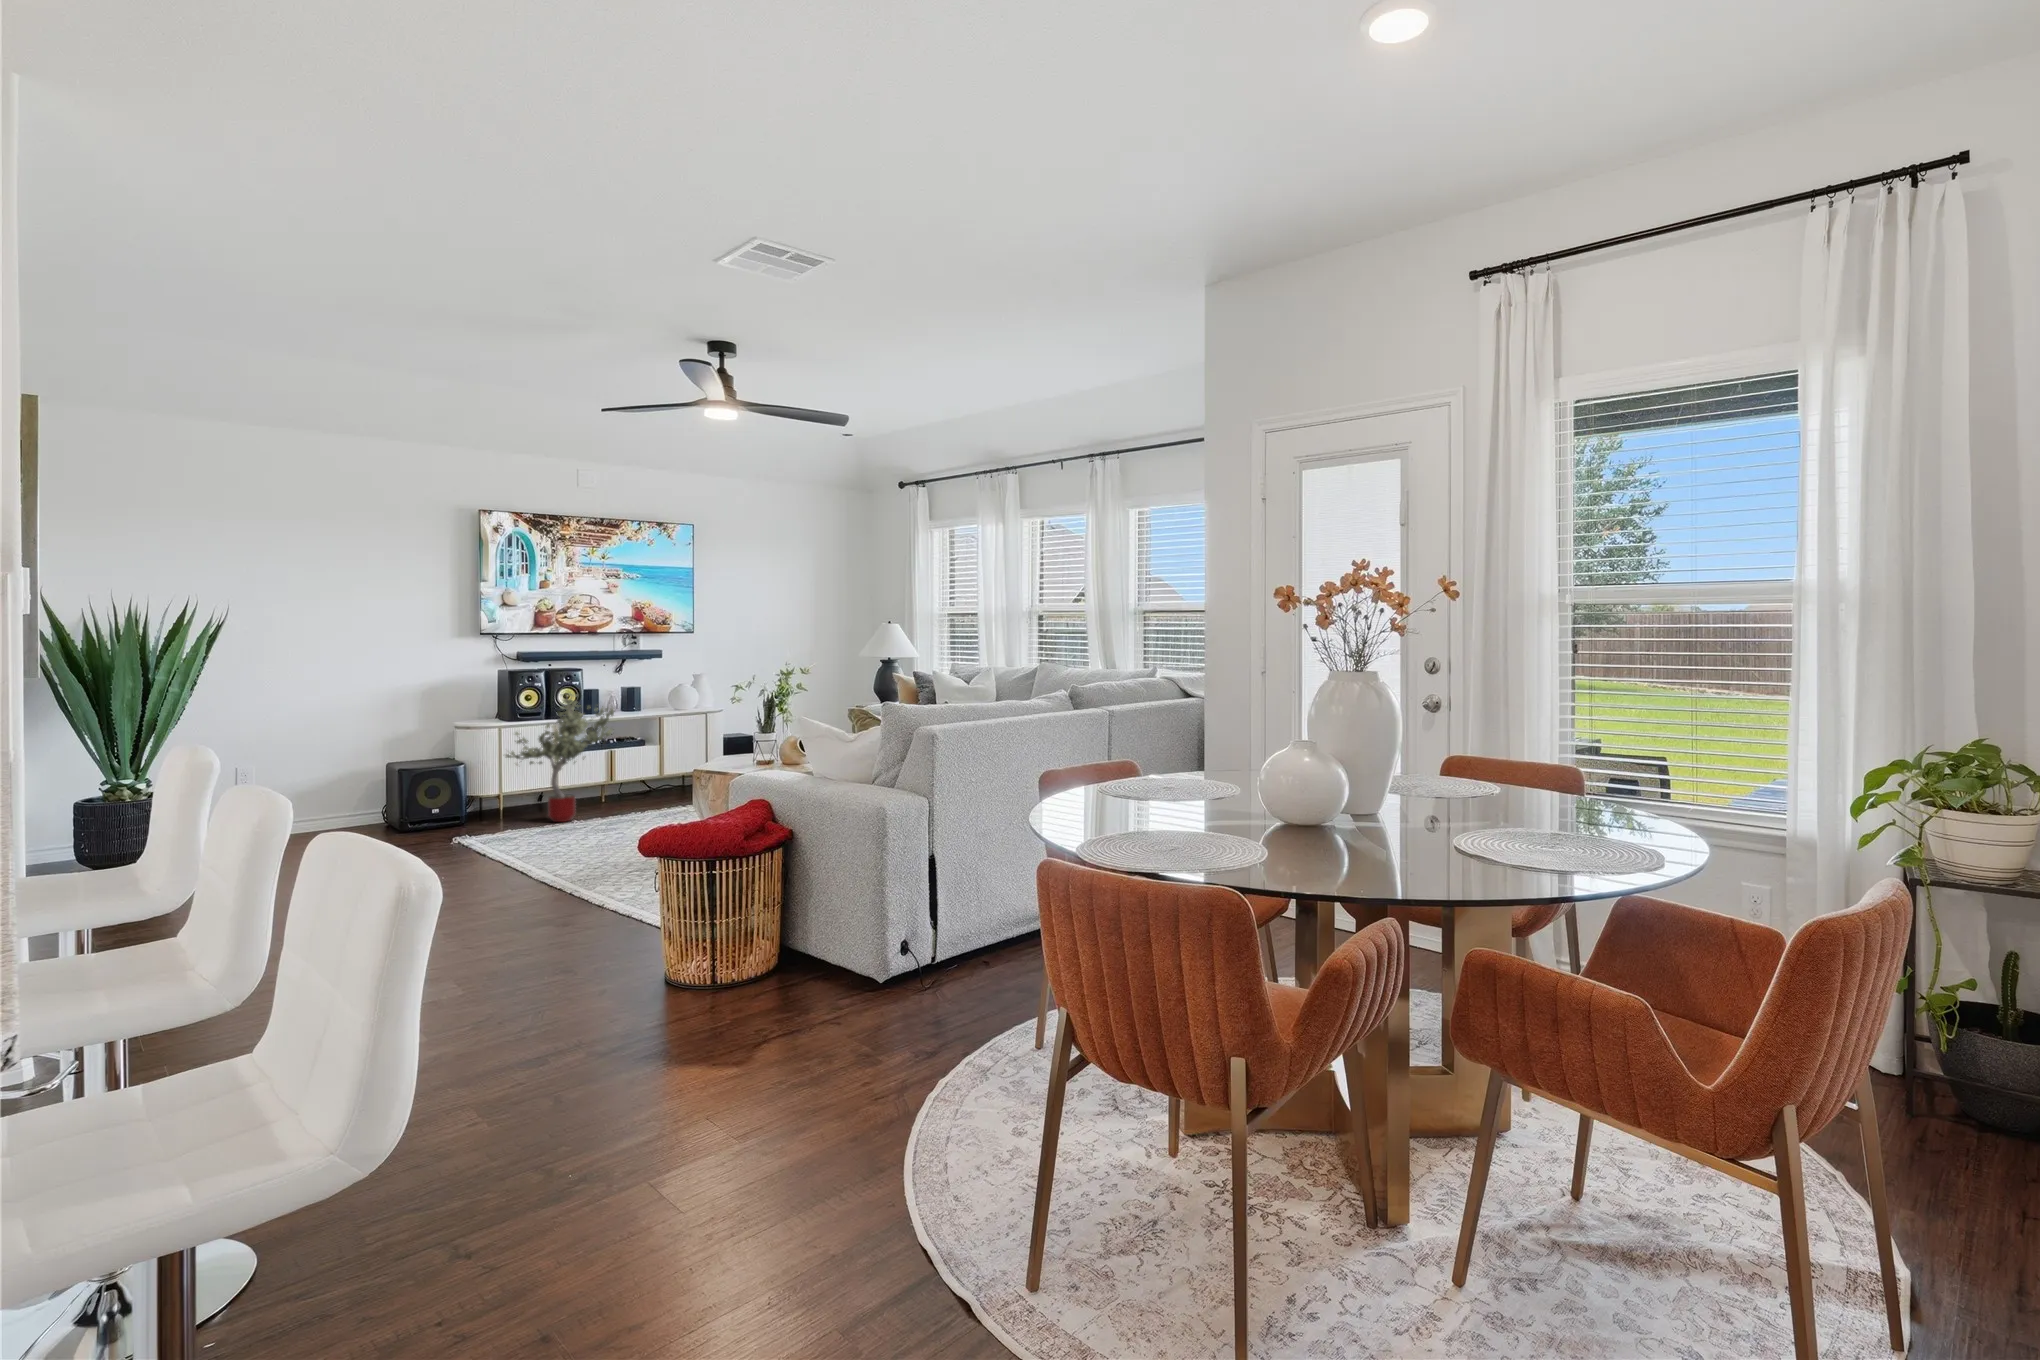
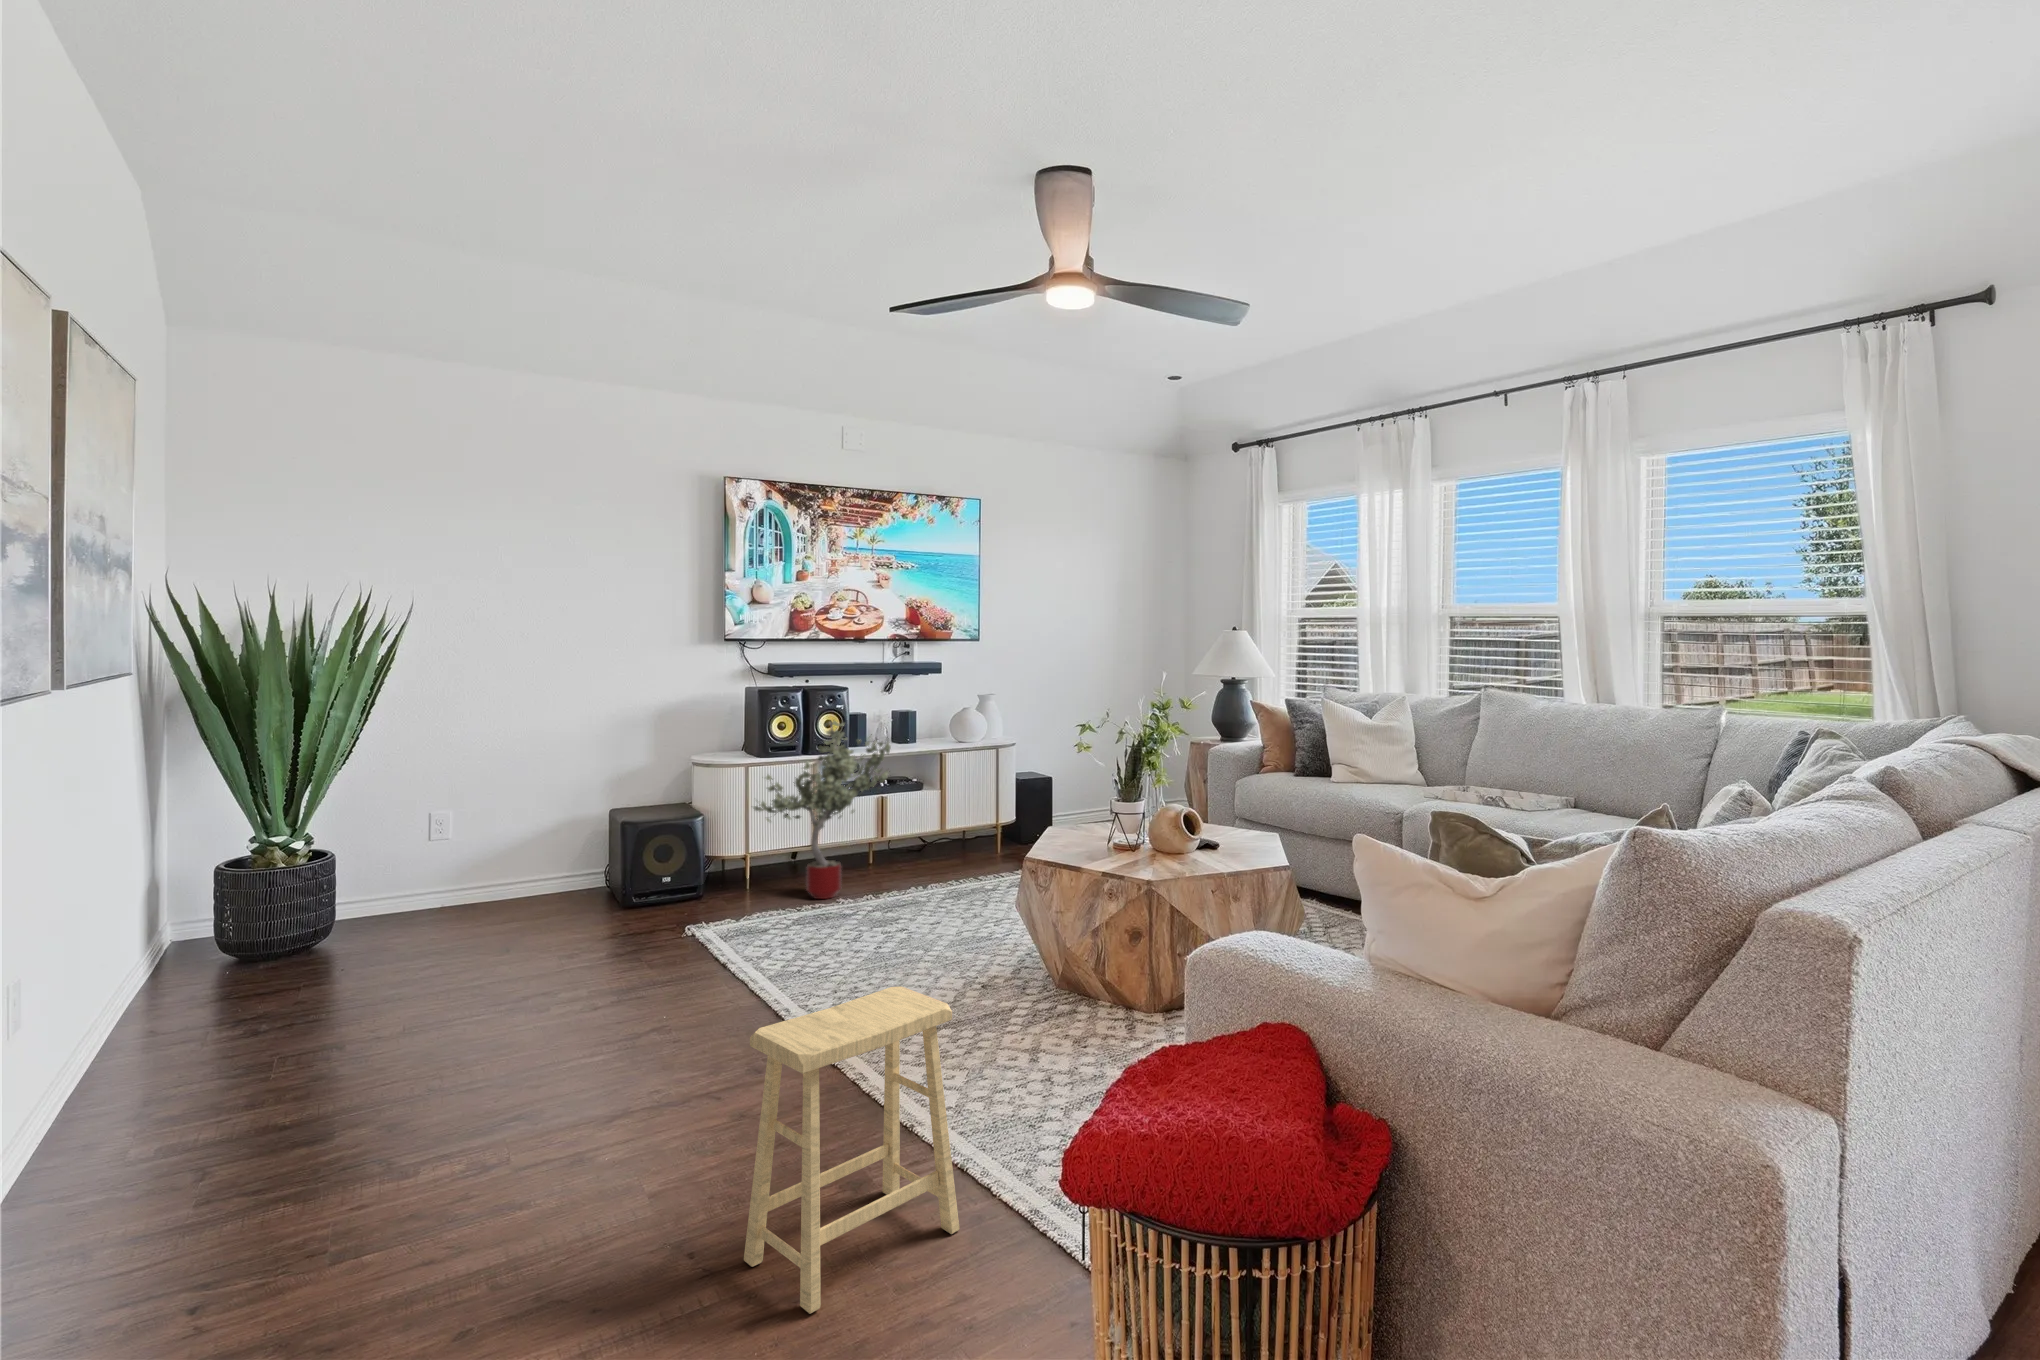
footstool: none [497,813,618,955] -> present [744,986,959,1314]

